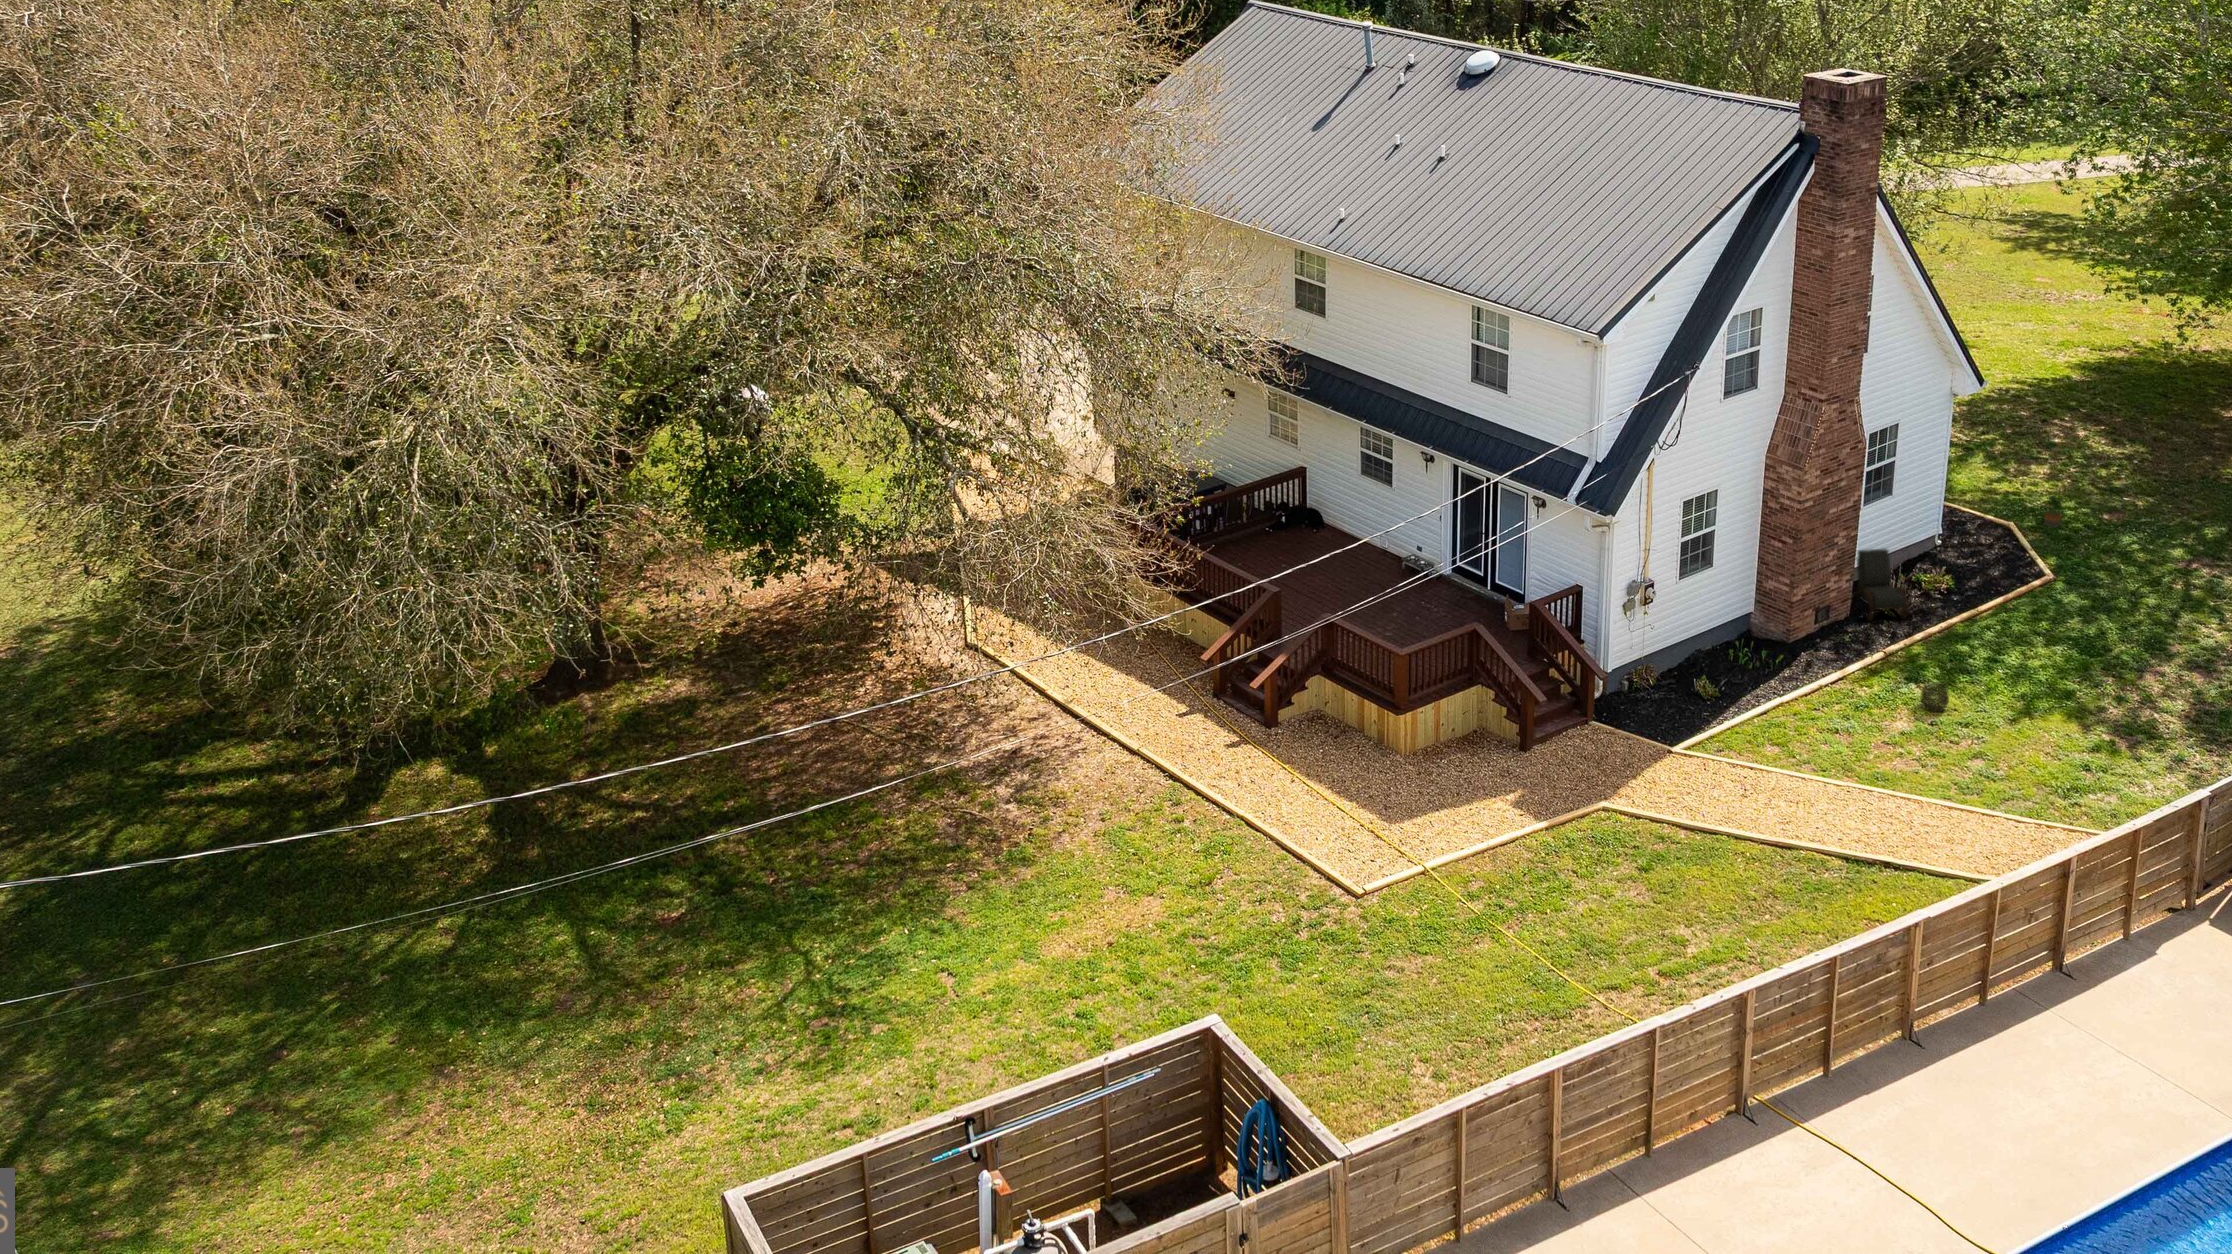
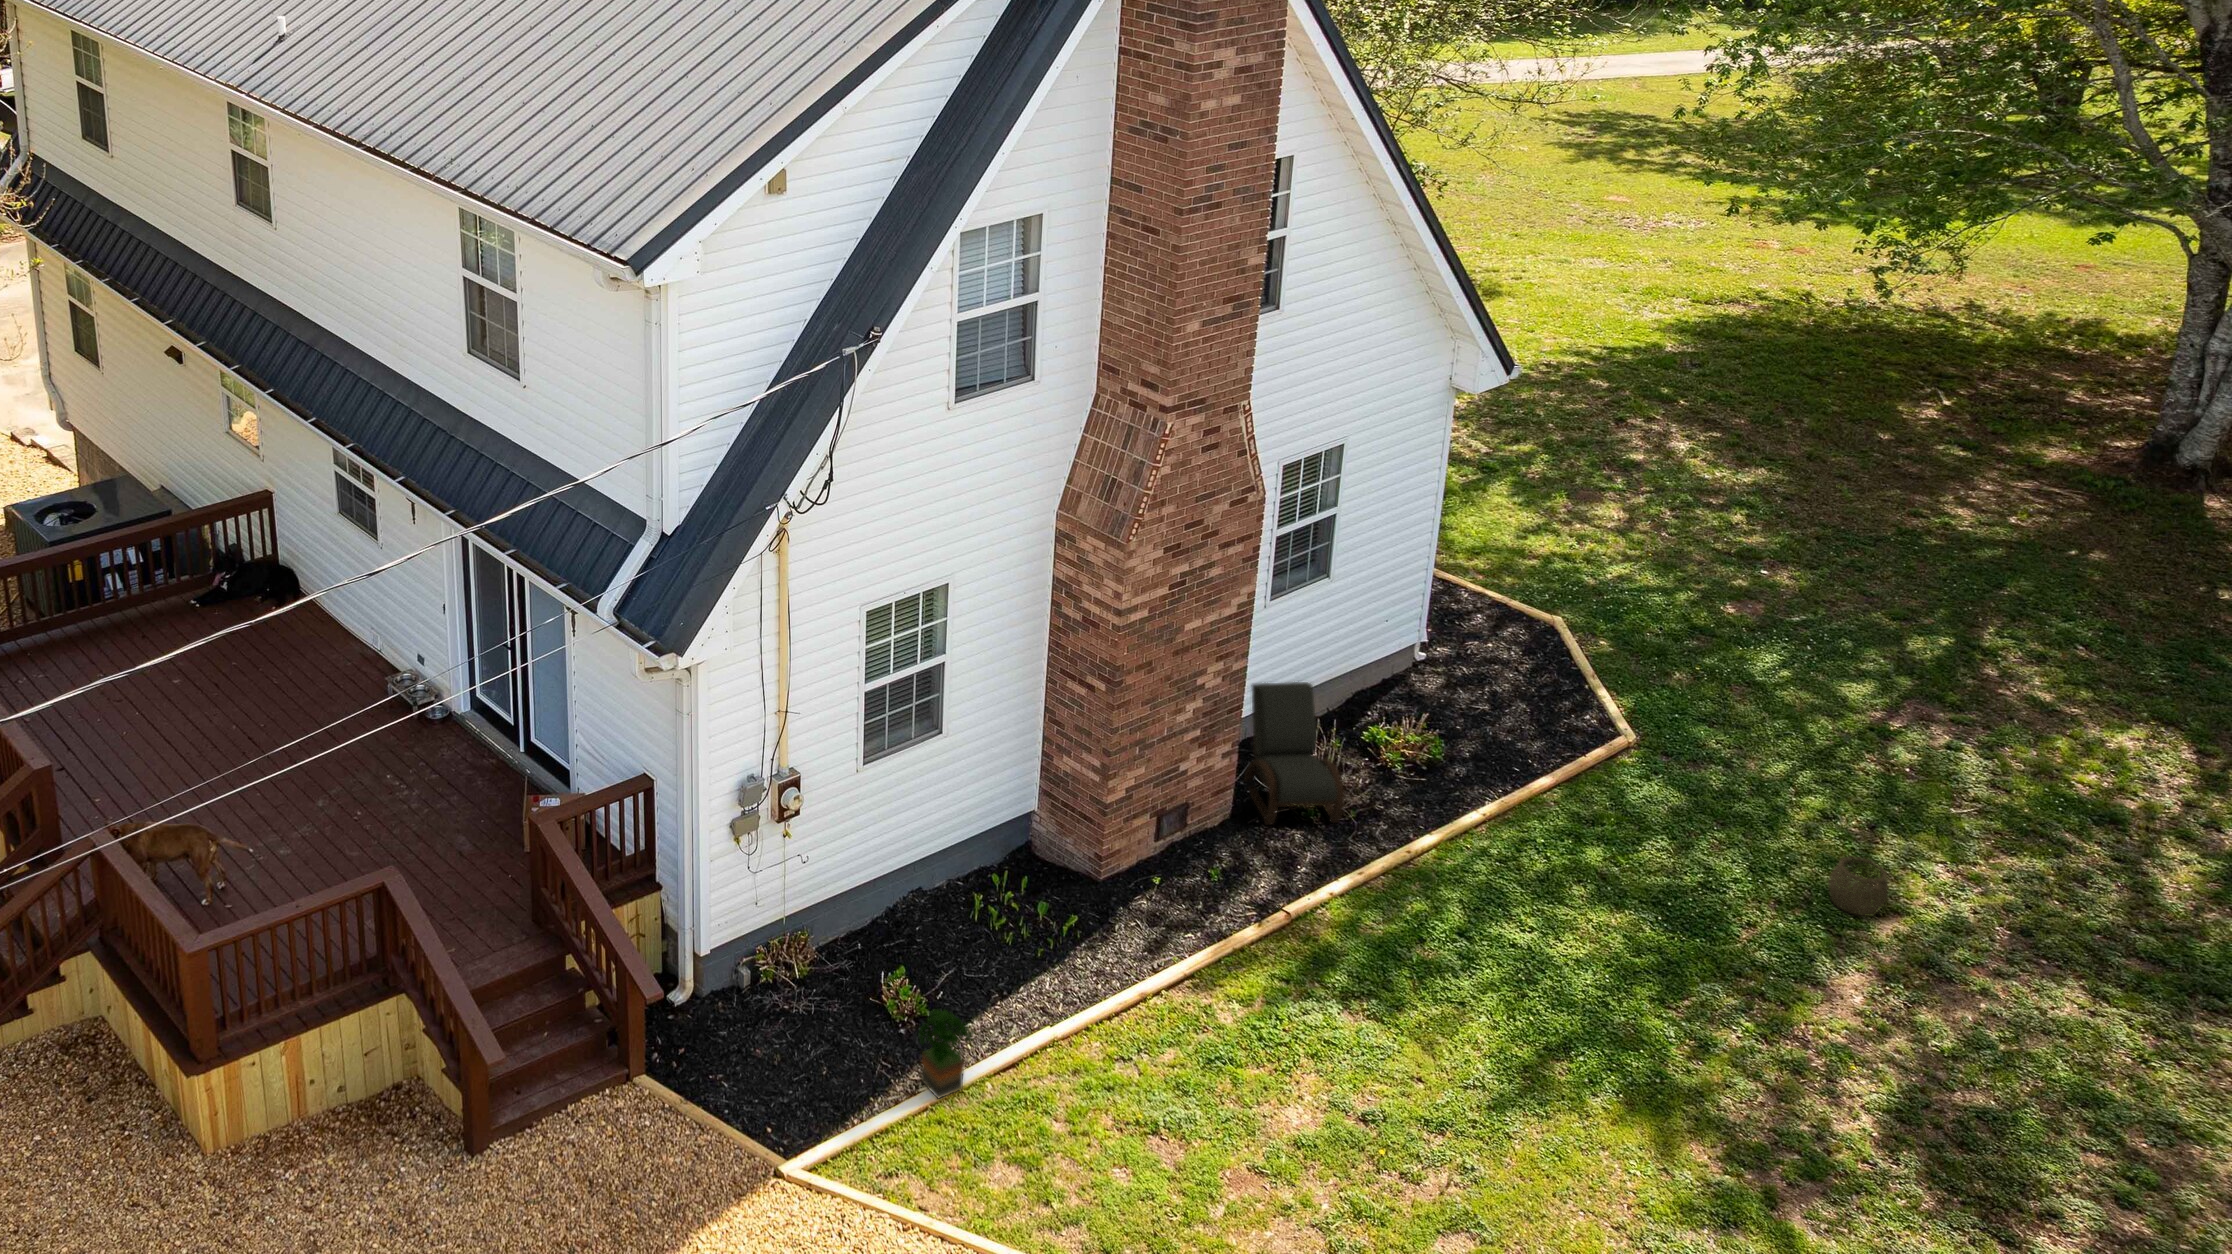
potted tree: present [2044,495,2065,528] -> present [919,1009,974,1098]
woven basket: present [1921,683,1949,712] -> present [1829,857,1889,916]

